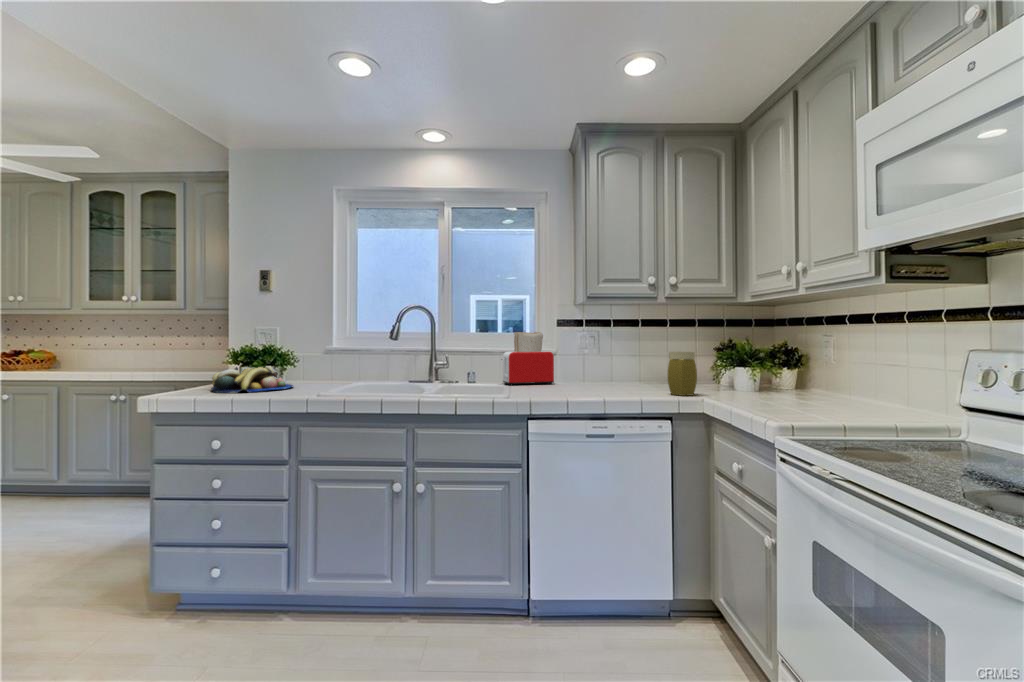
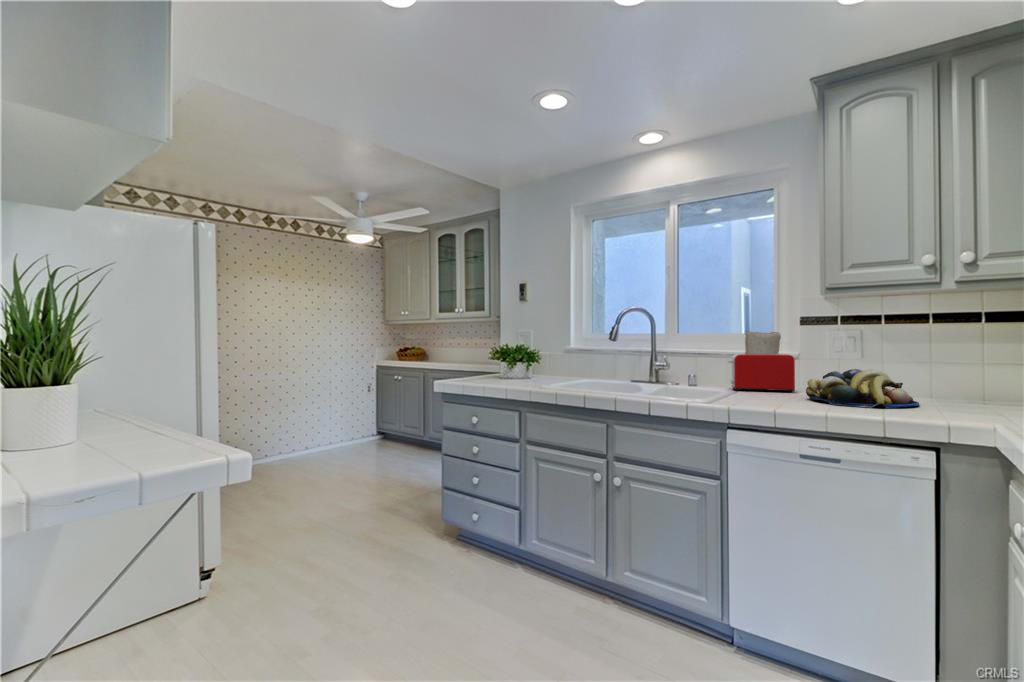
jar: present [668,352,697,396] -> none [938,358,994,420]
fruit bowl: present [211,366,293,393] -> present [806,369,919,408]

